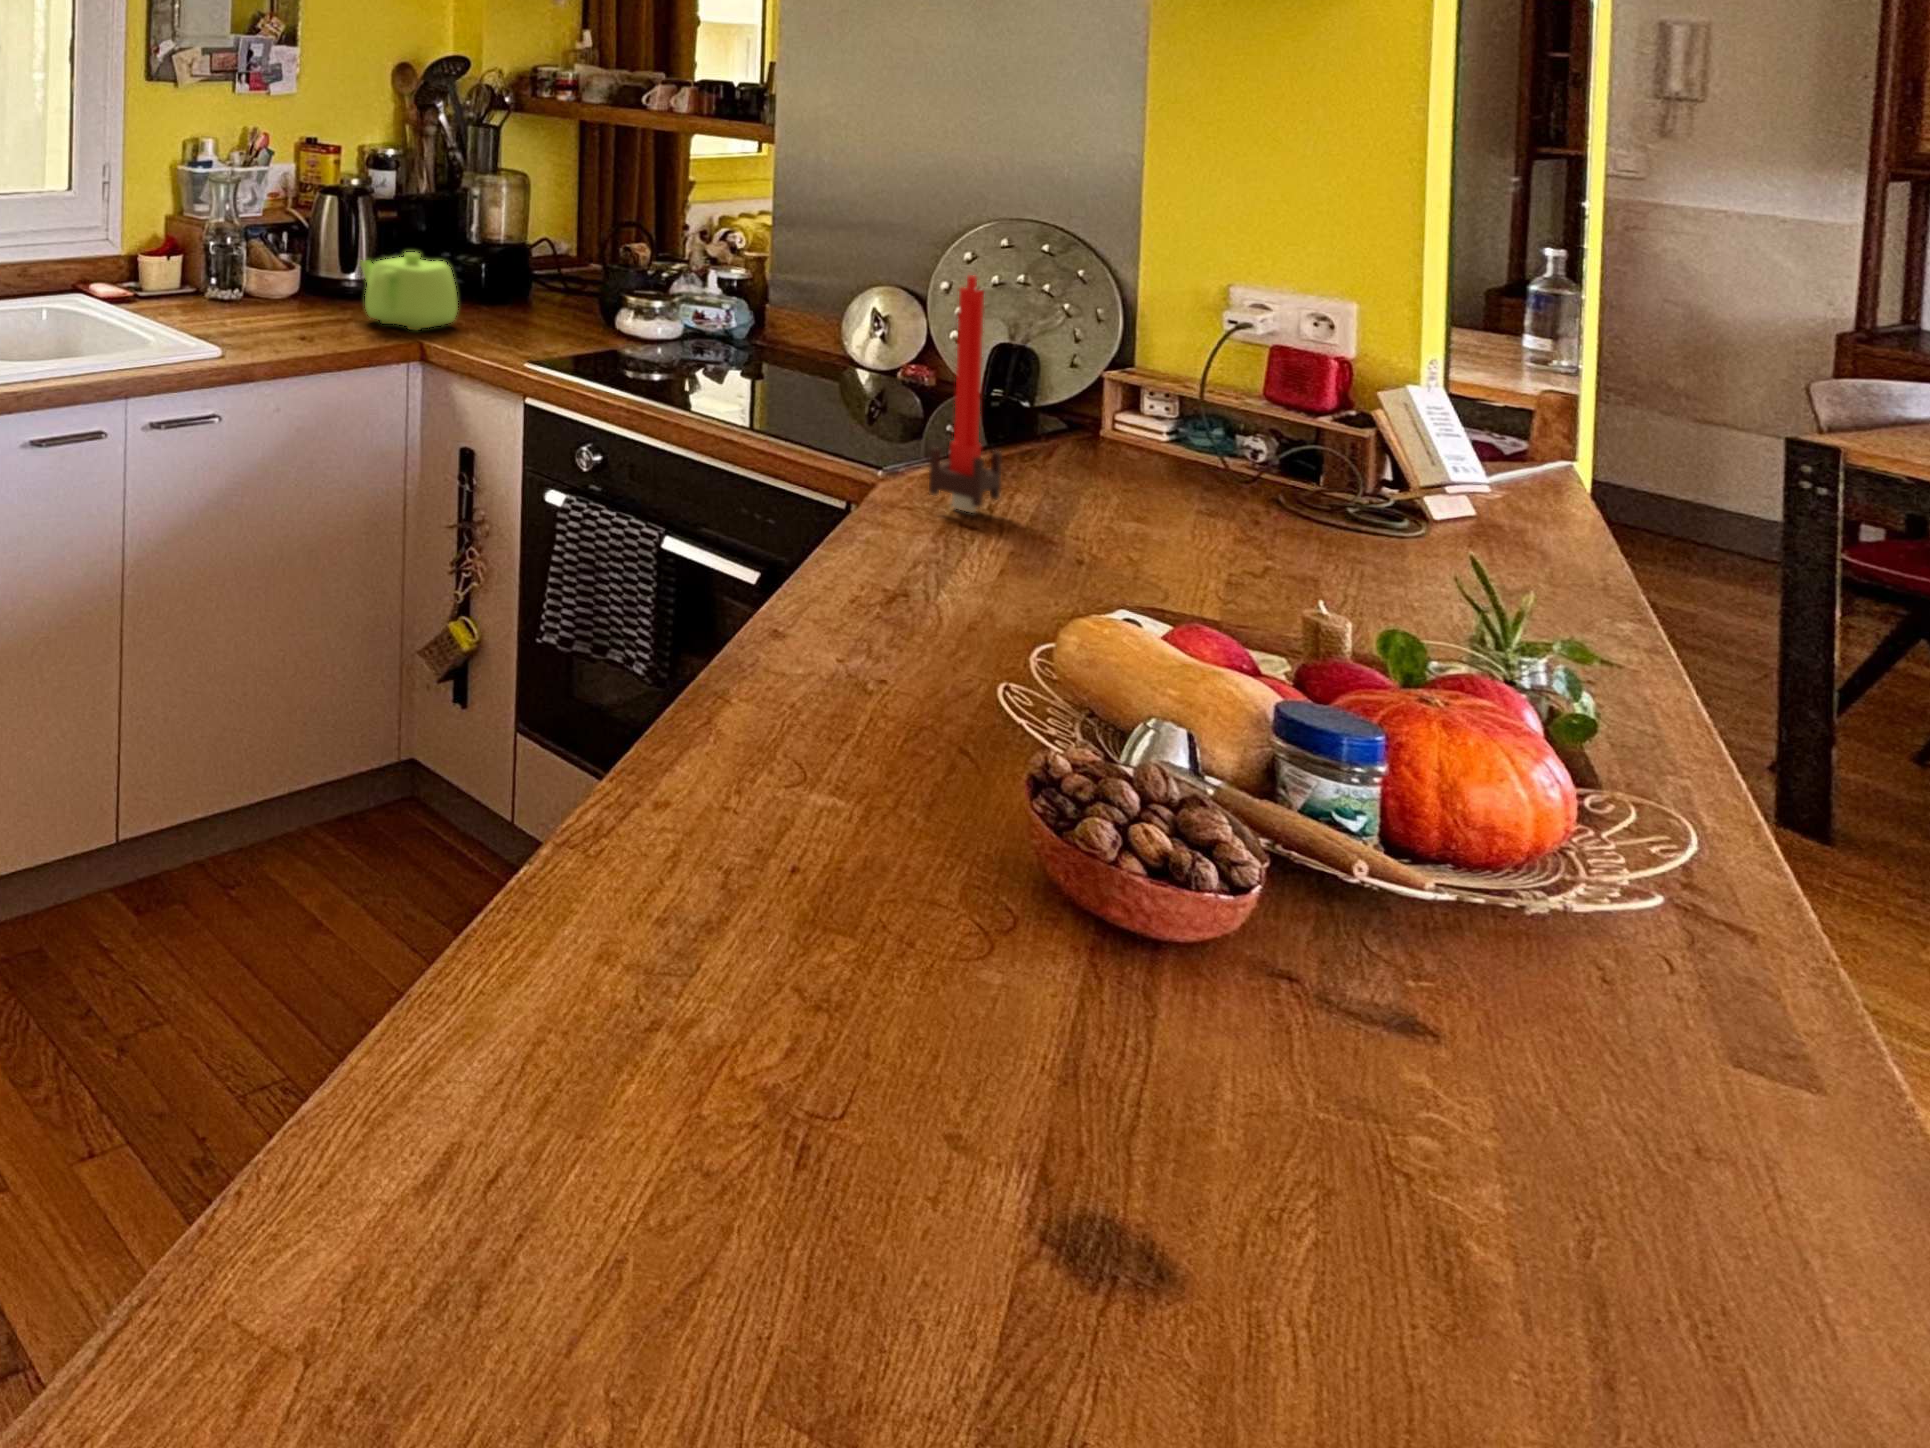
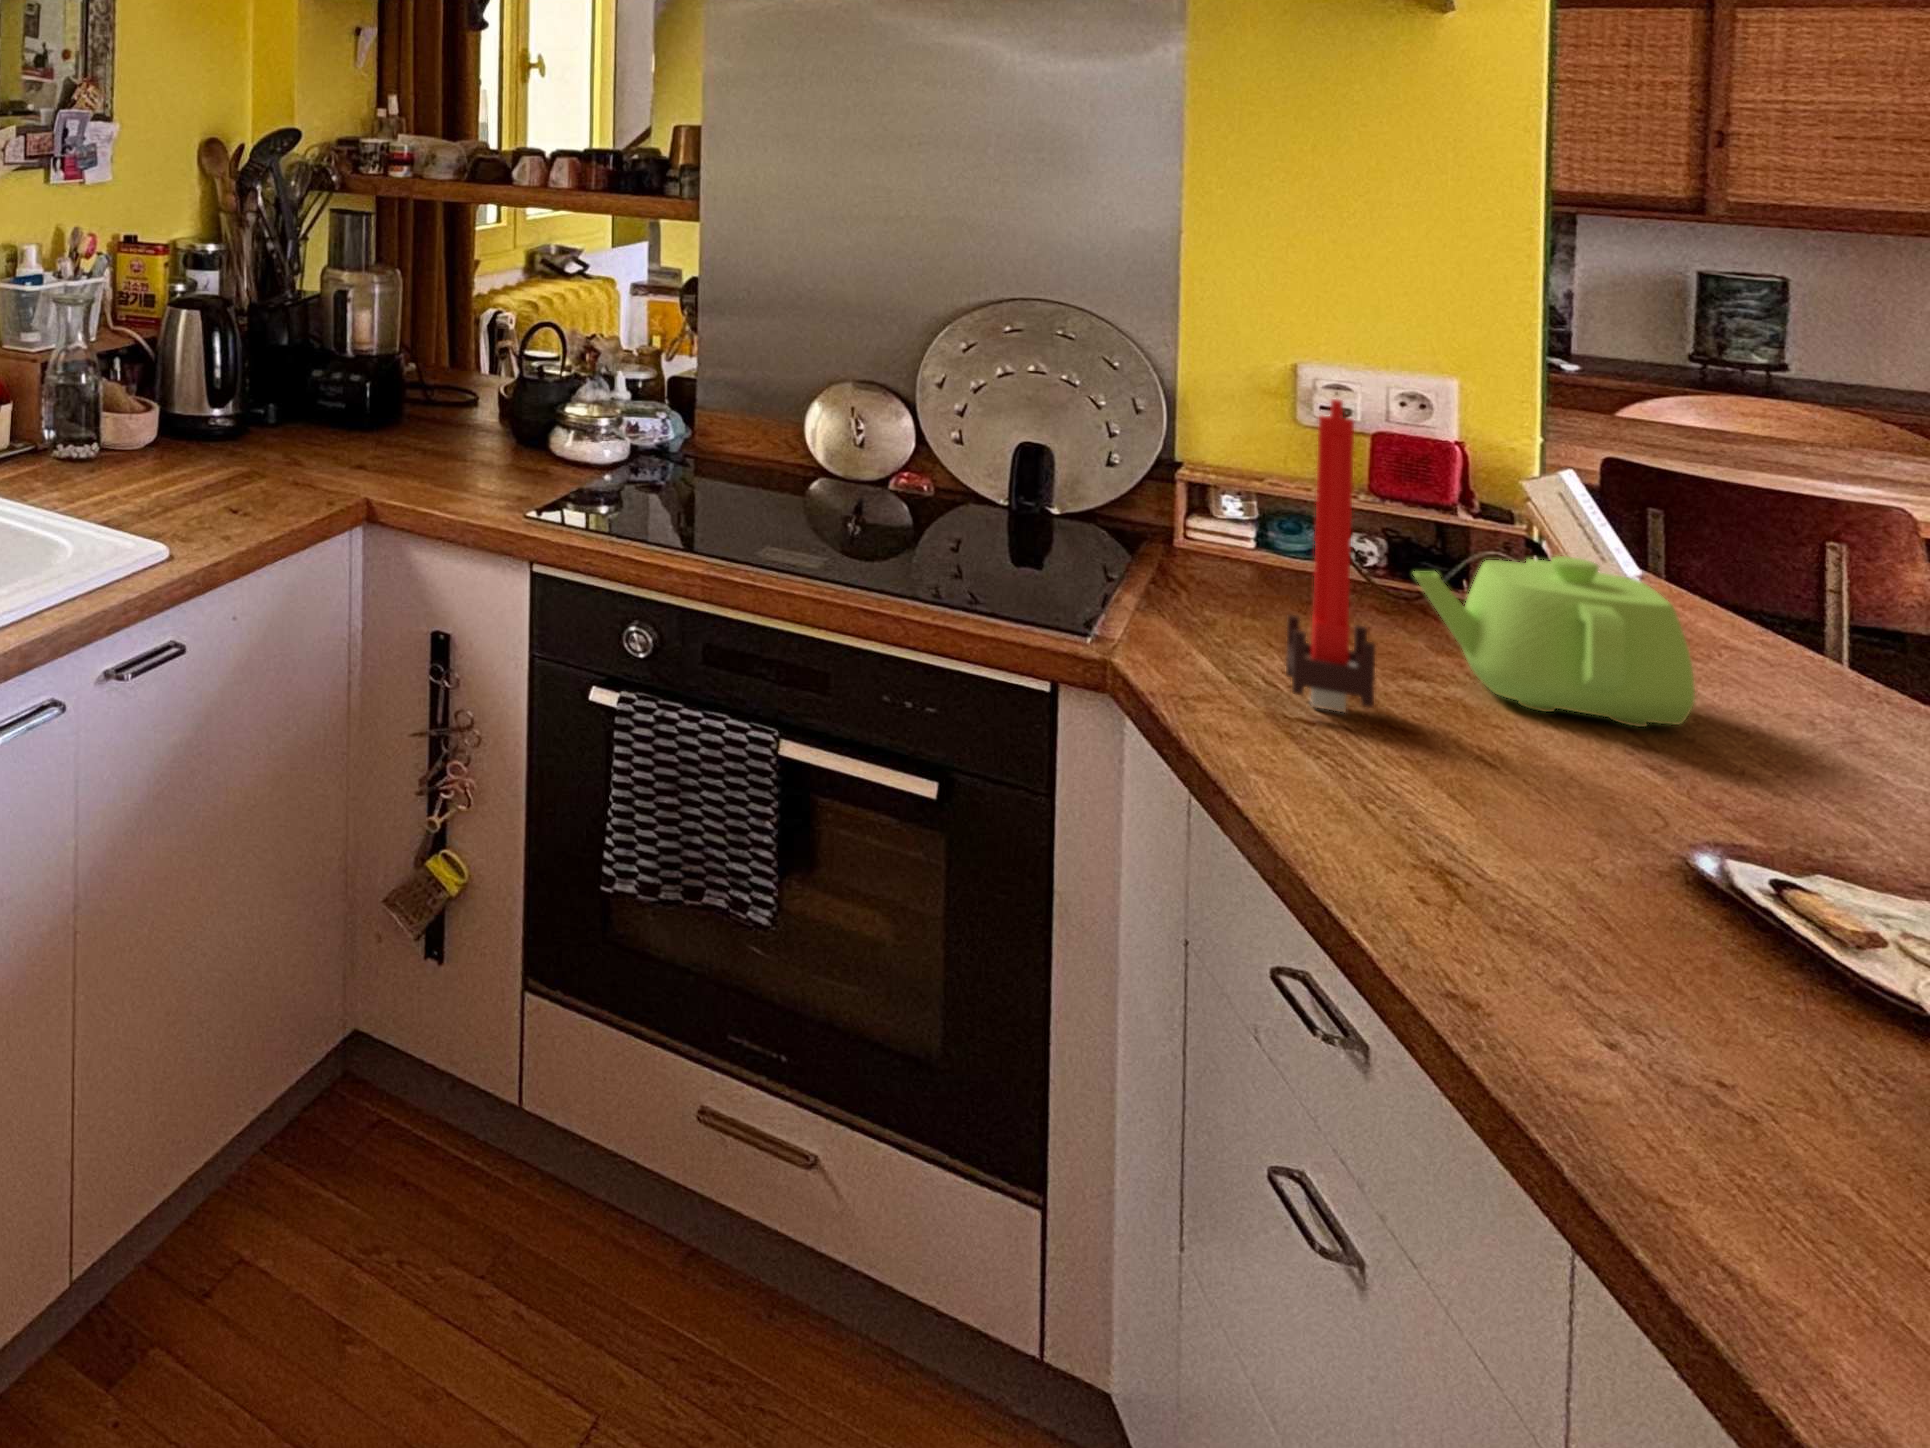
teapot: present [360,252,458,331] -> present [1414,556,1695,727]

